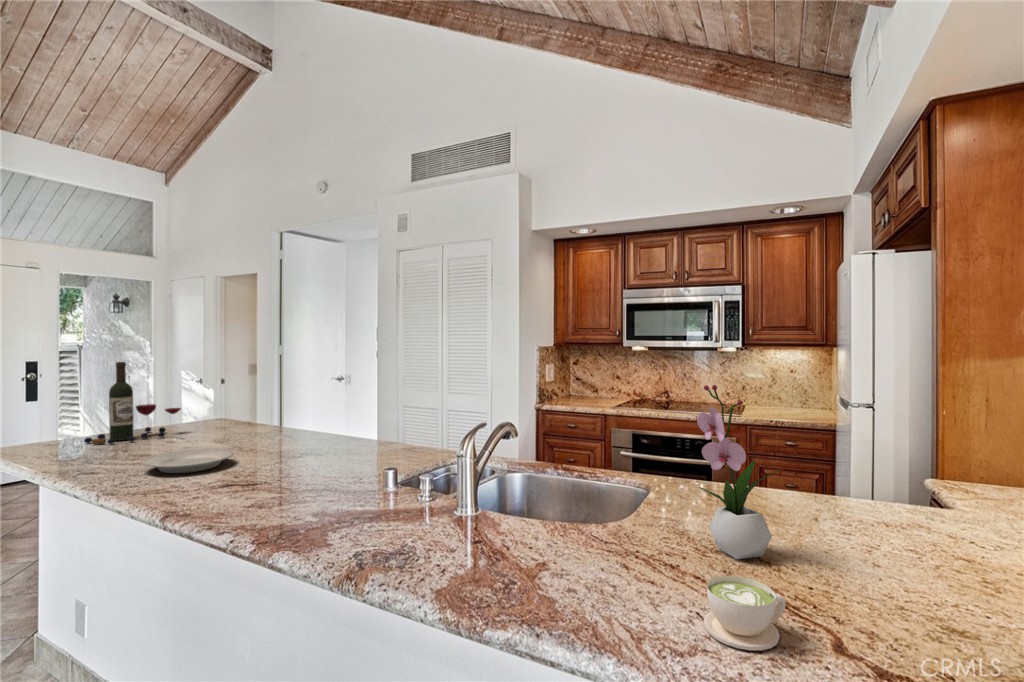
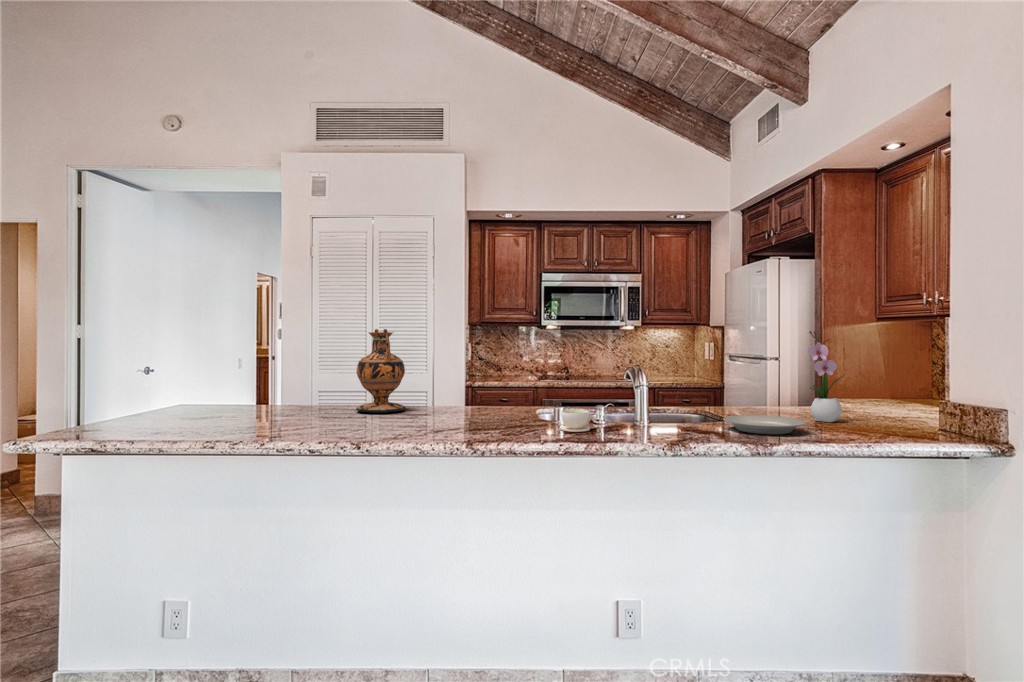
wine bottle: present [84,362,181,444] -> none [144,330,223,422]
vase: none [254,362,310,450] -> present [356,329,406,413]
plate: present [143,449,234,473] -> present [723,415,806,434]
coffee cup: present [704,576,786,650] -> present [560,410,591,432]

